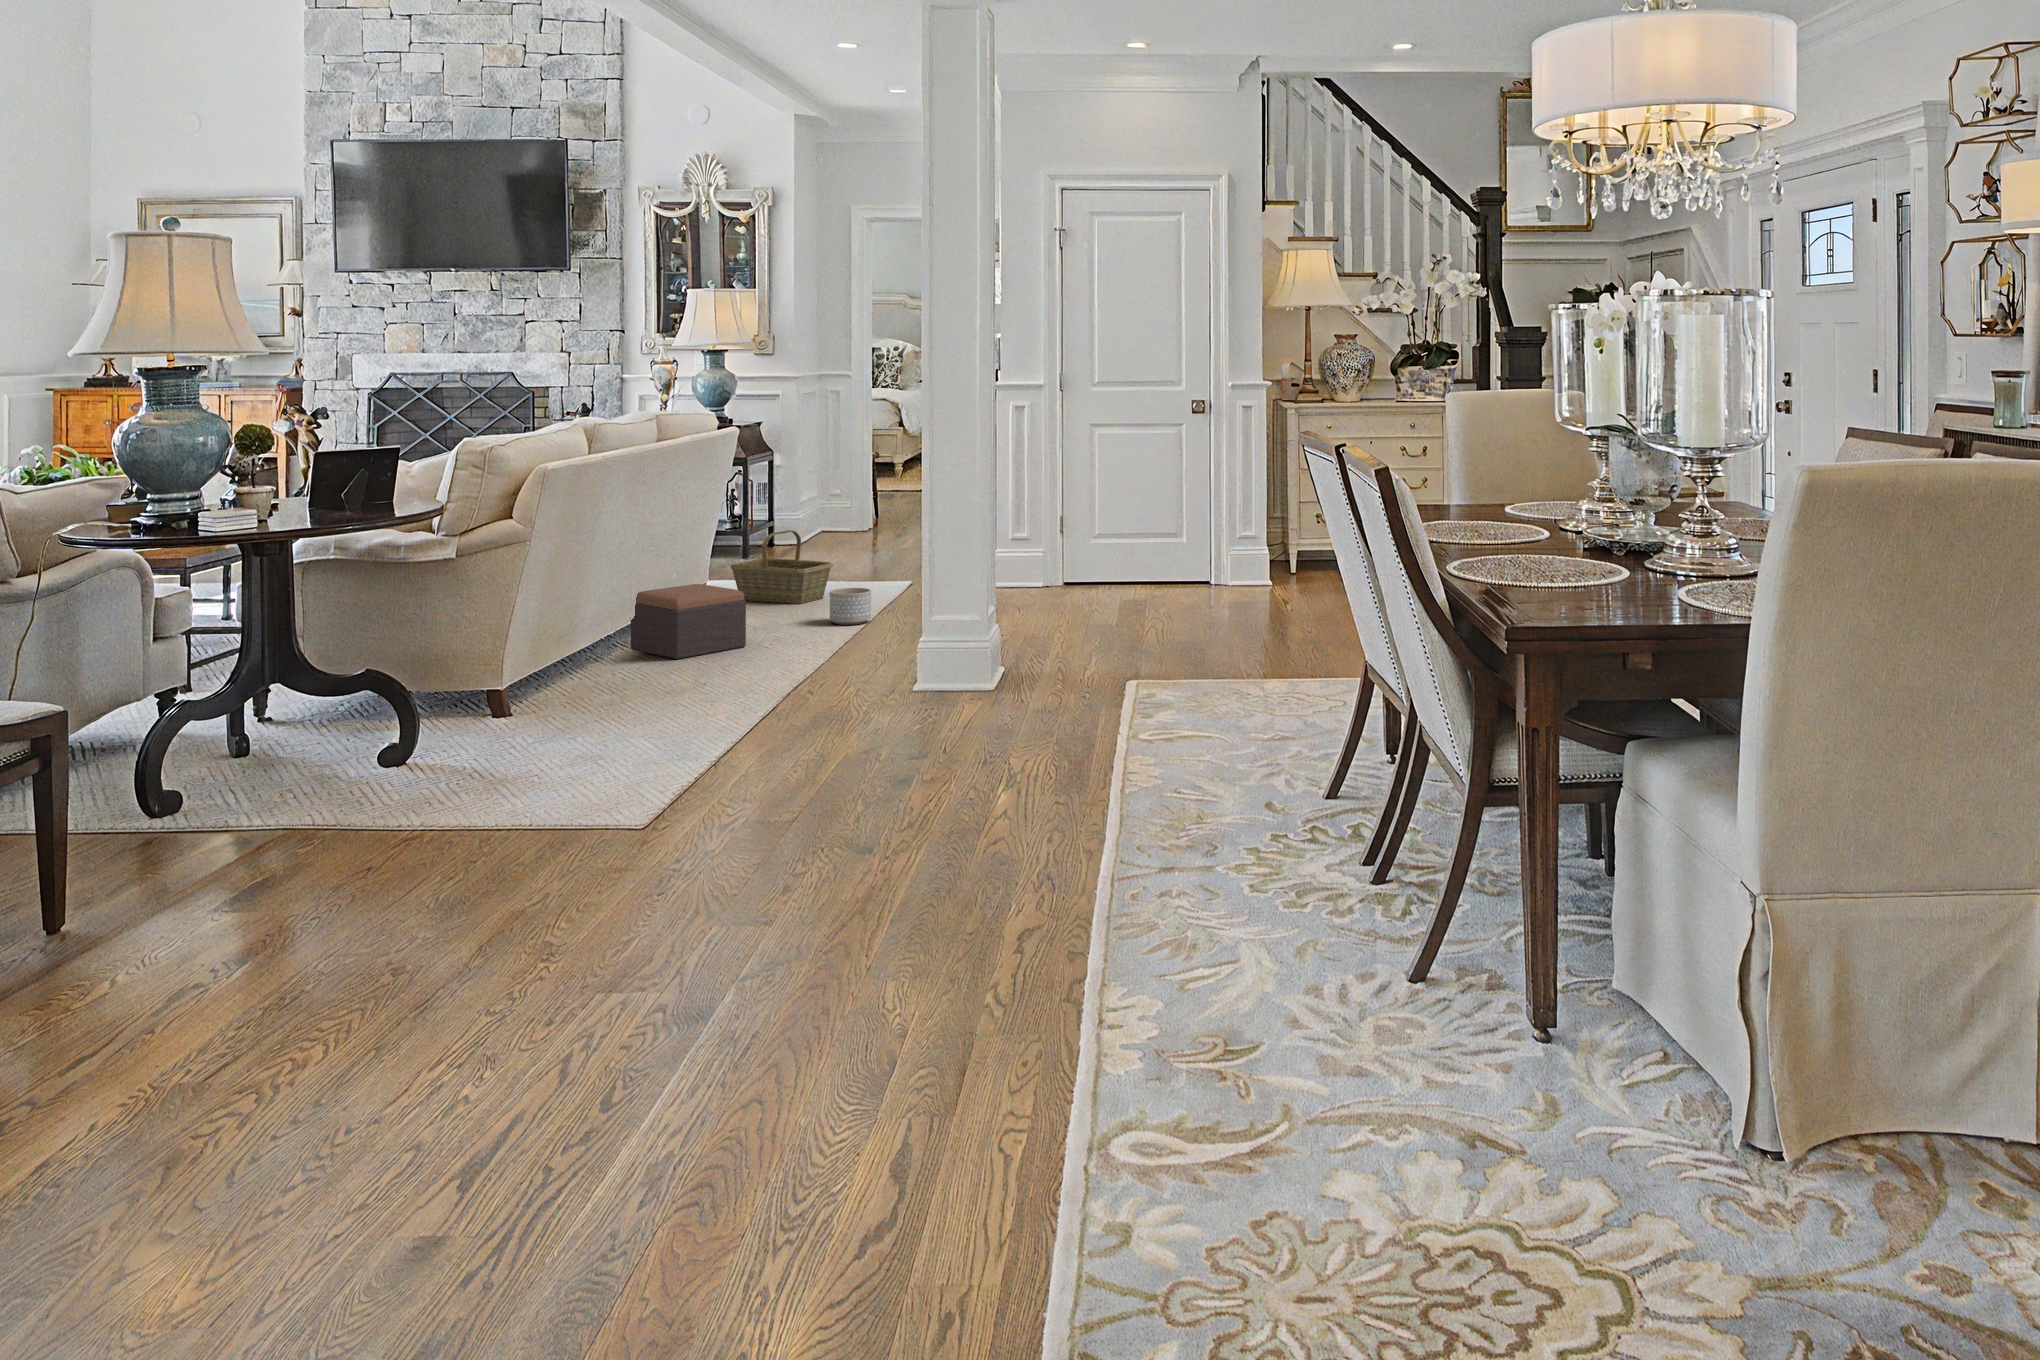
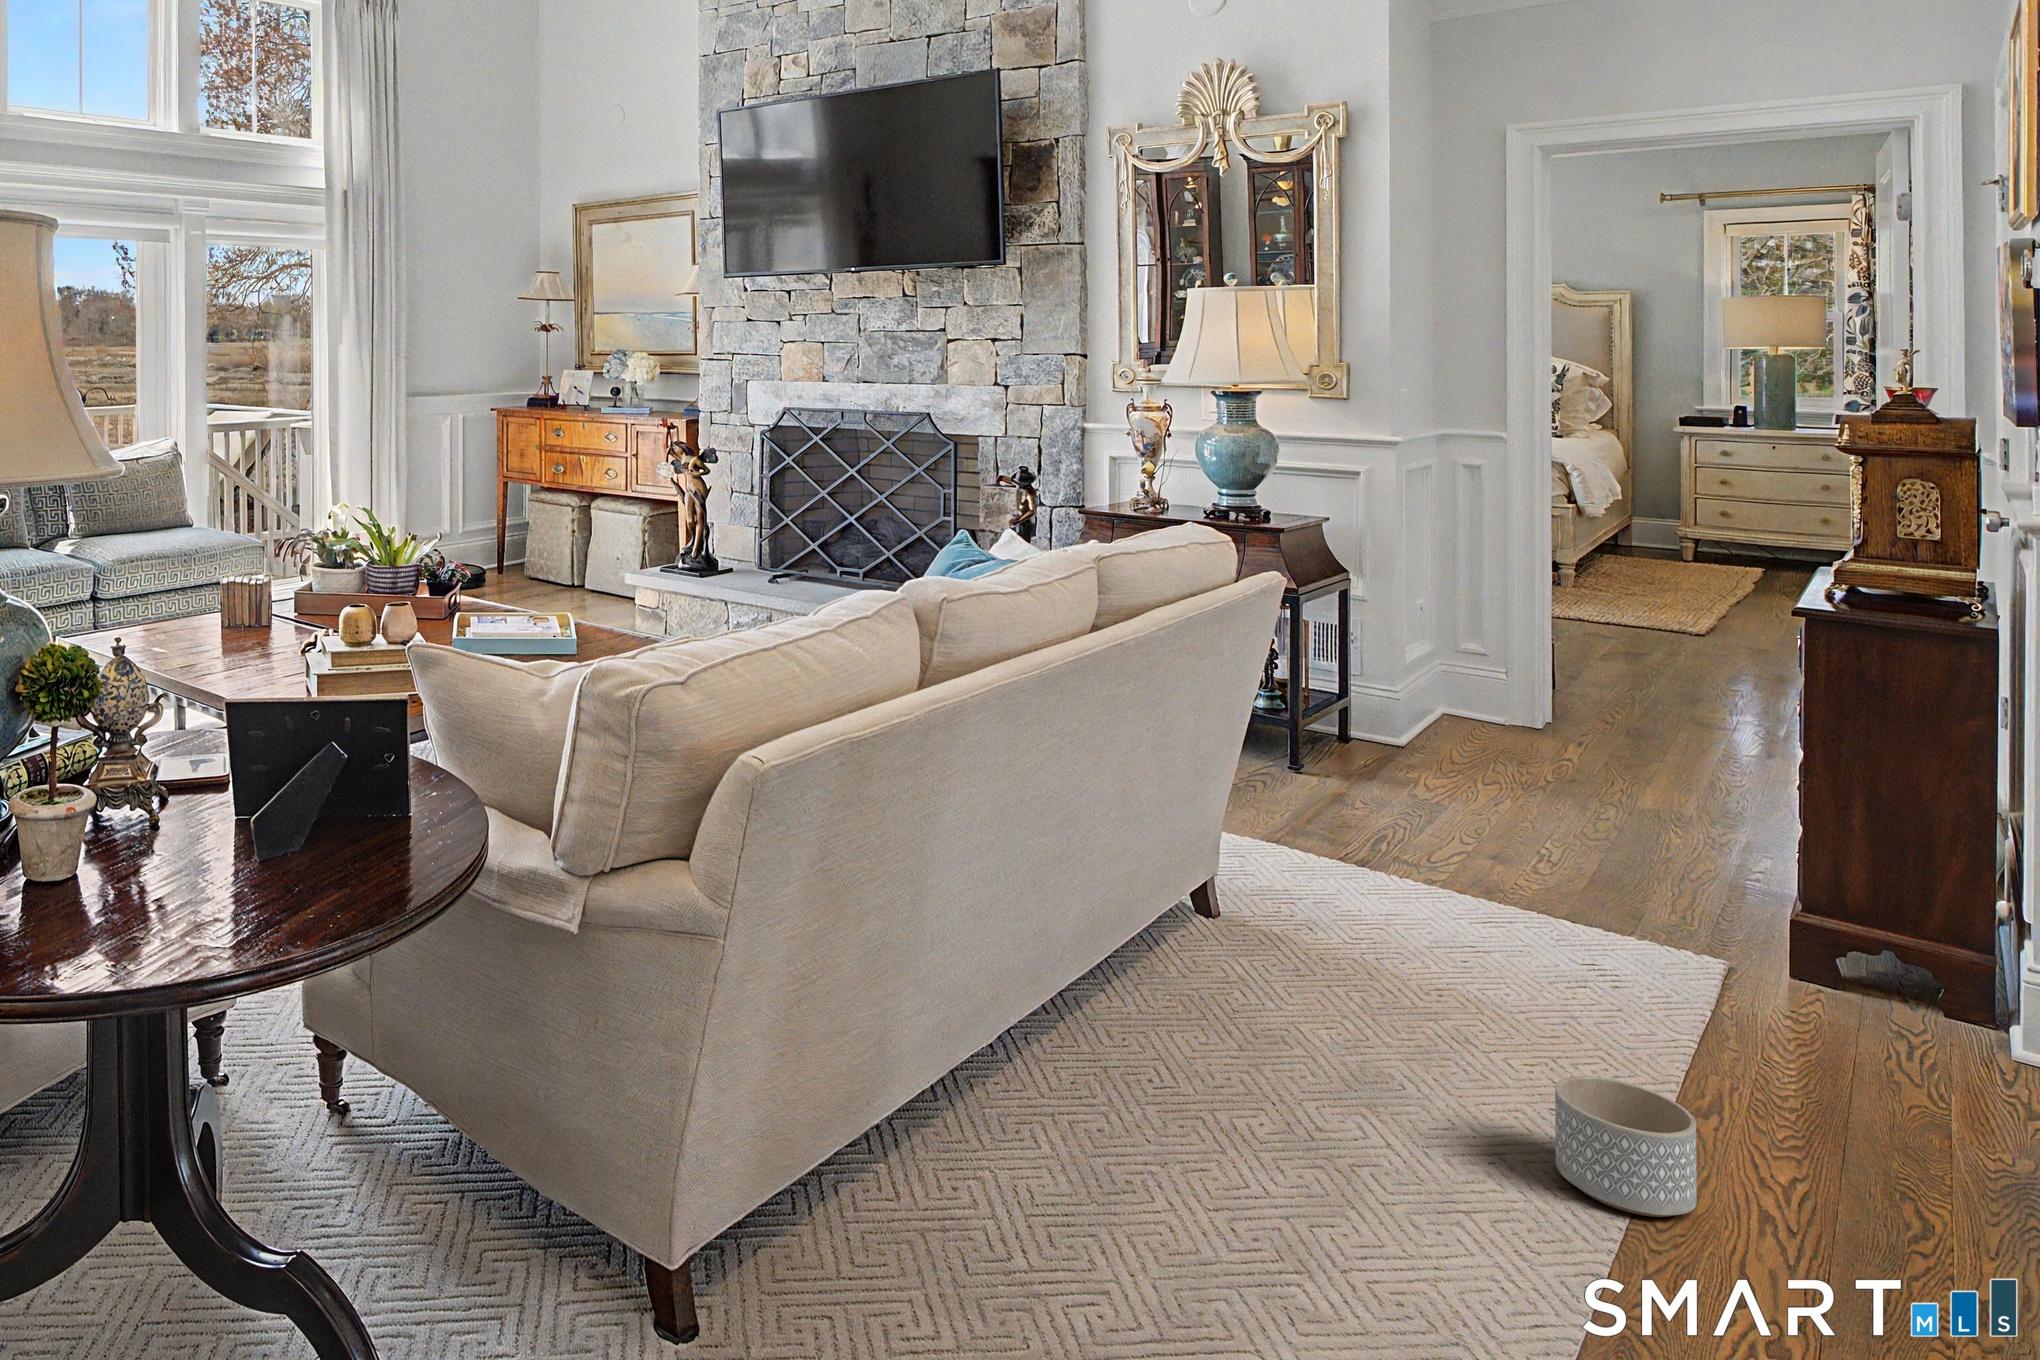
basket: present [731,530,833,604] -> none [1266,817,1527,1014]
footstool: present [631,584,746,659] -> none [1007,1012,1312,1276]

